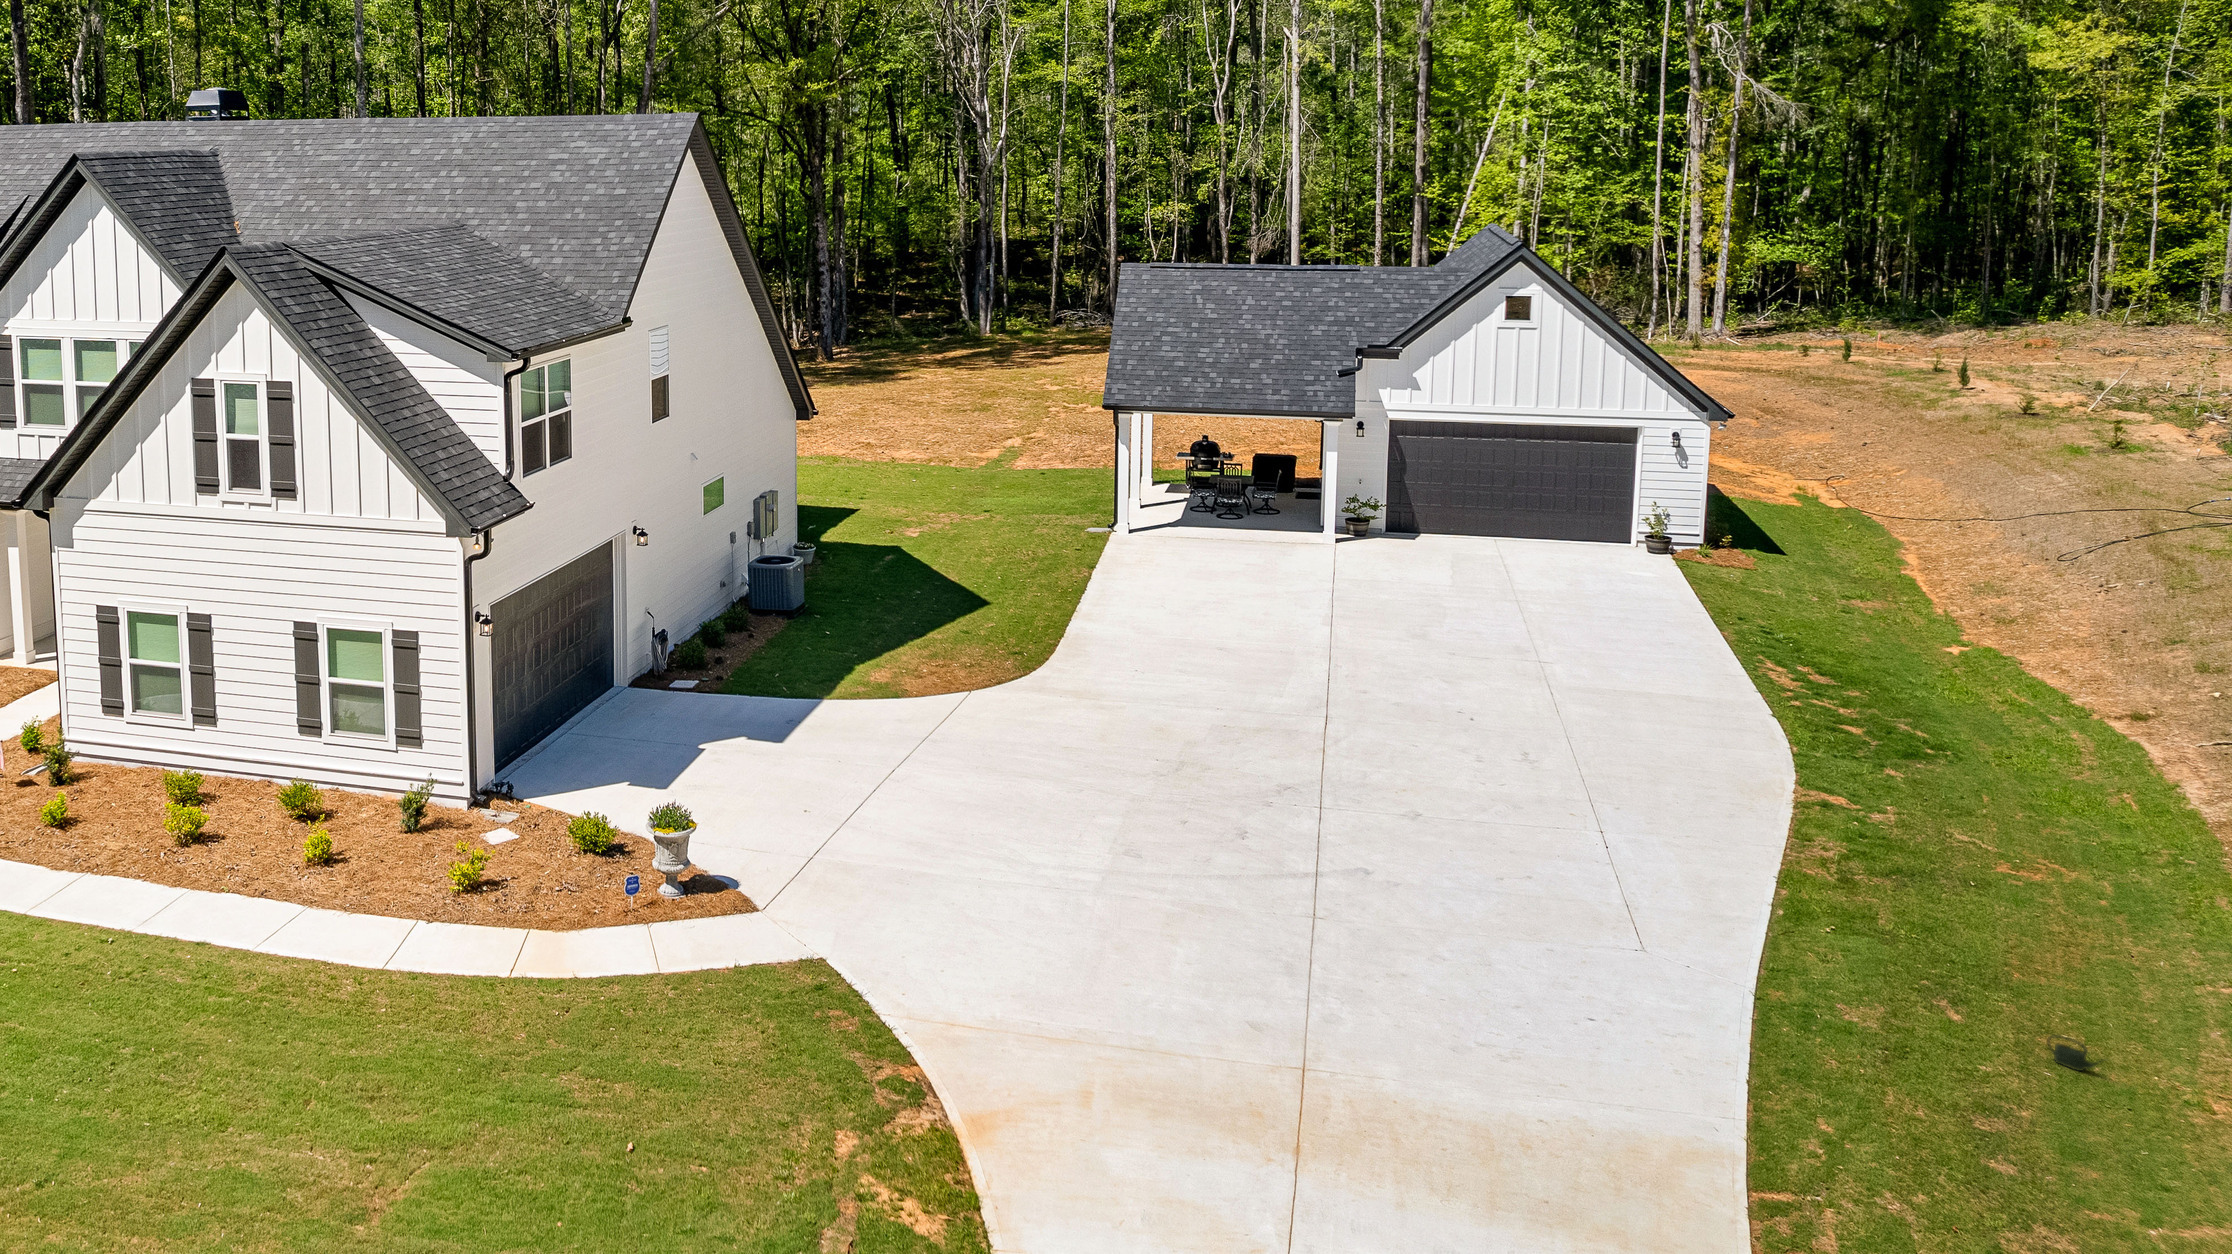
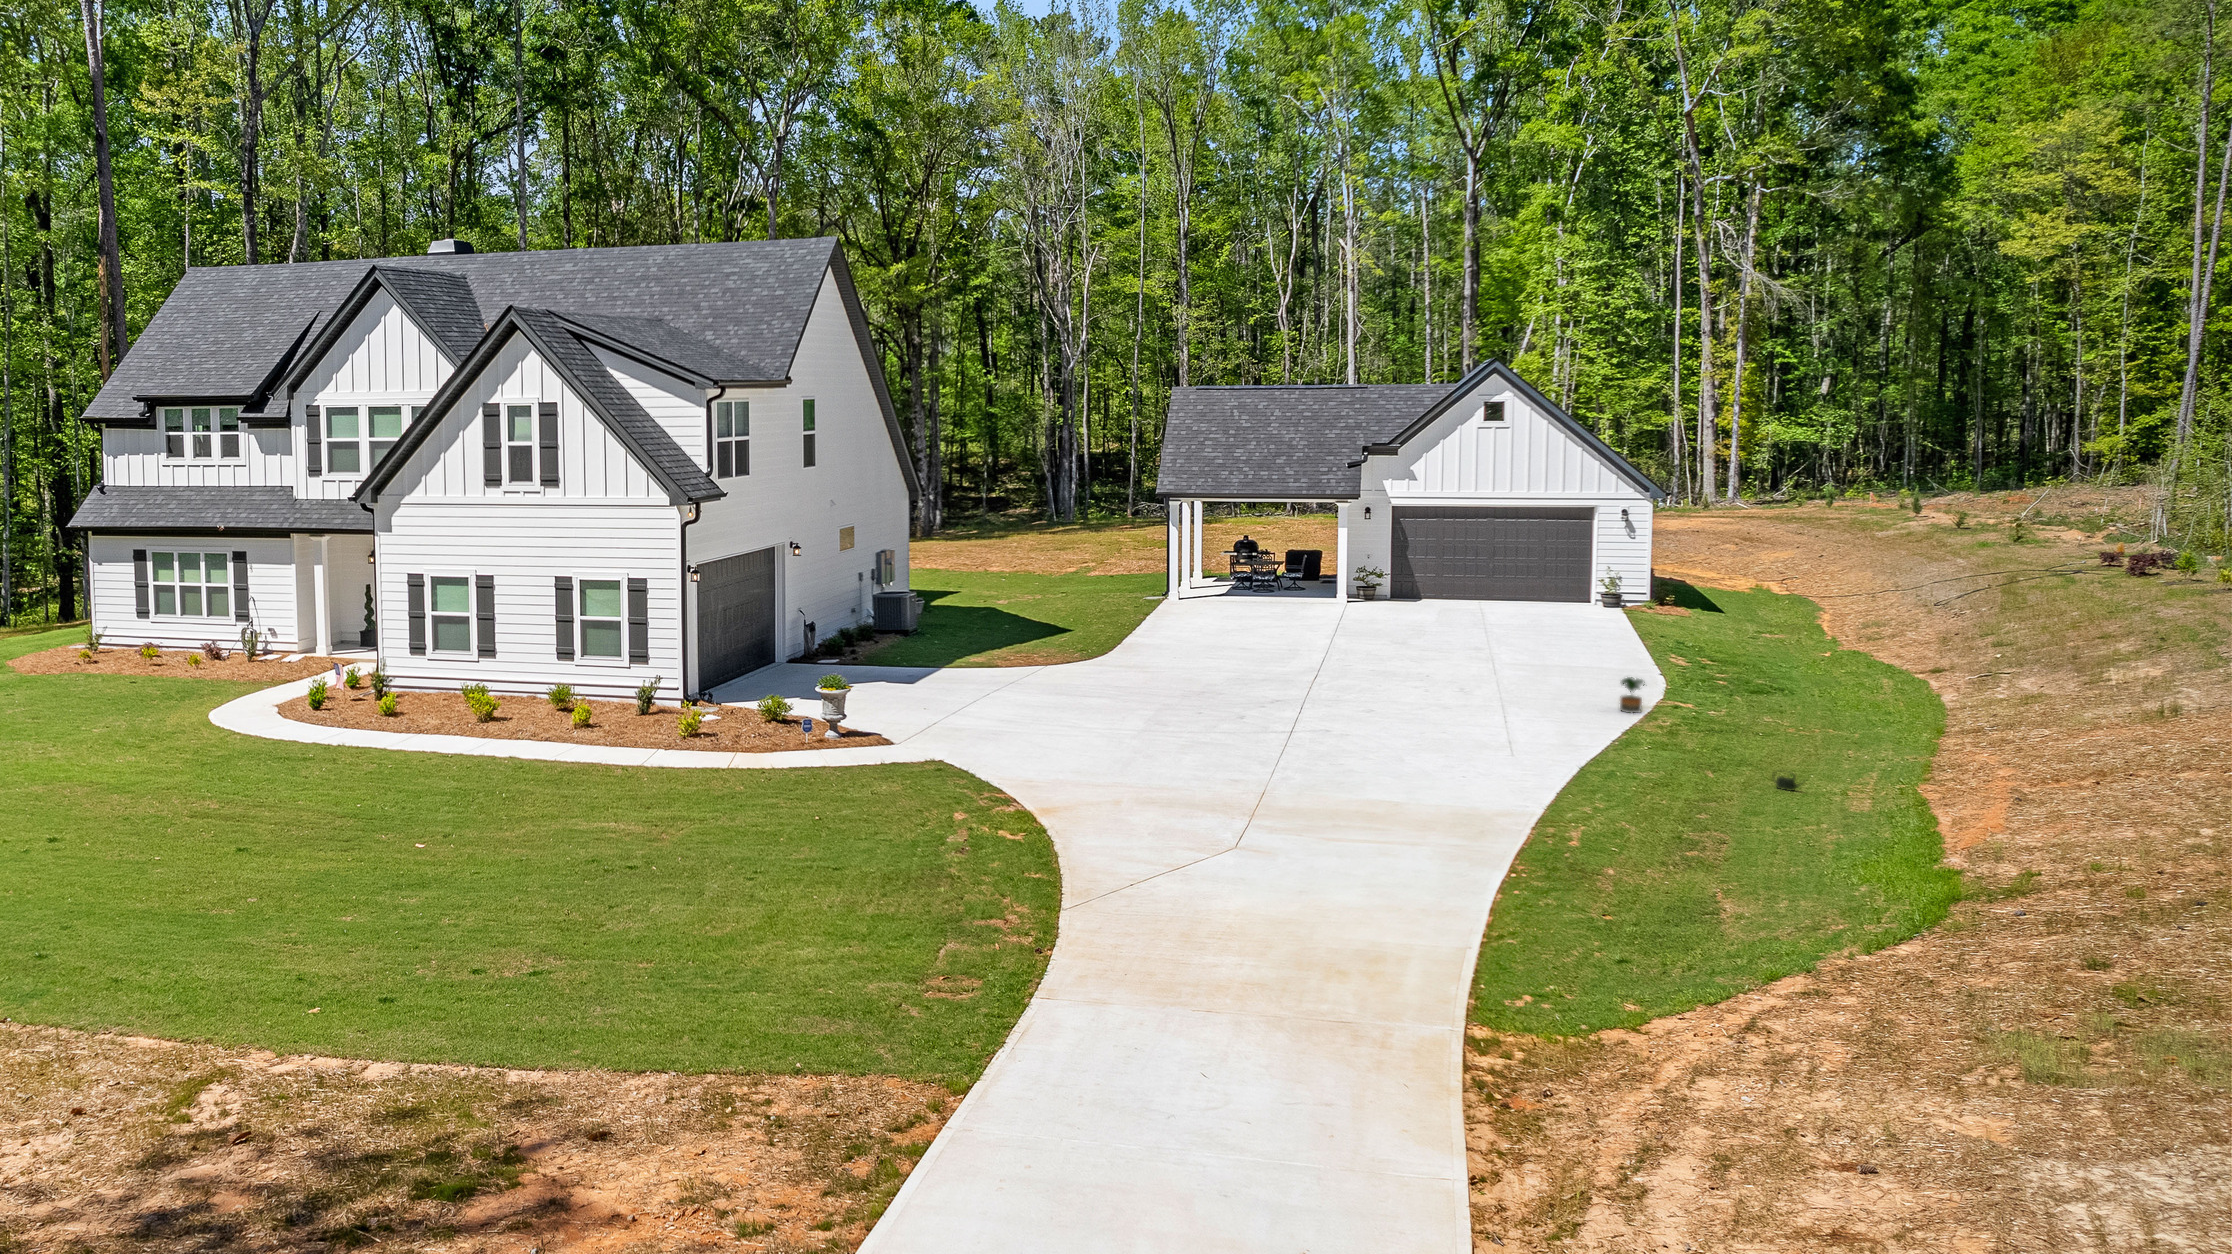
potted tree: none [1744,763,1784,816] -> present [1620,677,1645,713]

